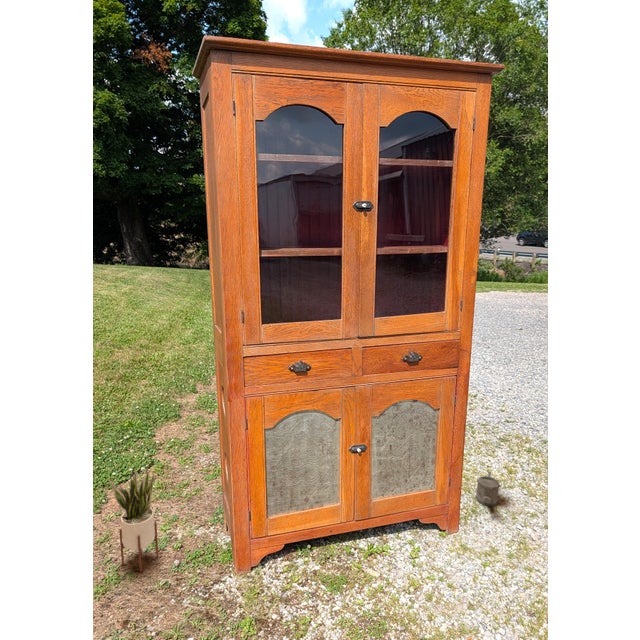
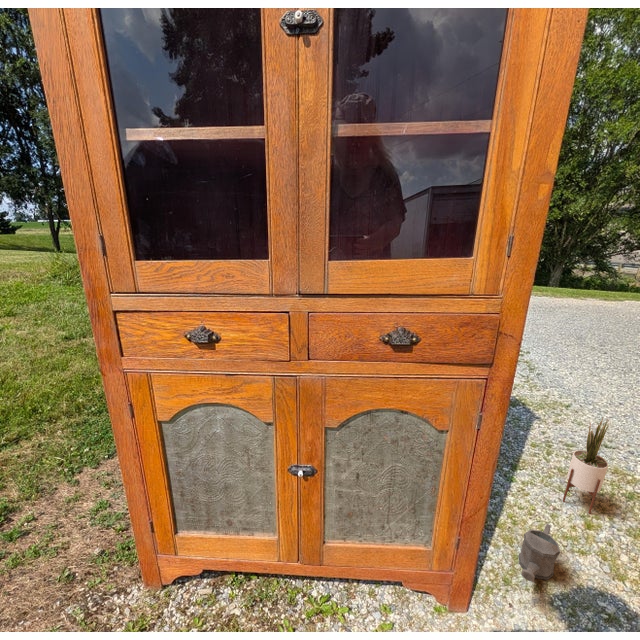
potted plant: present [110,470,158,572] -> present [563,418,609,514]

